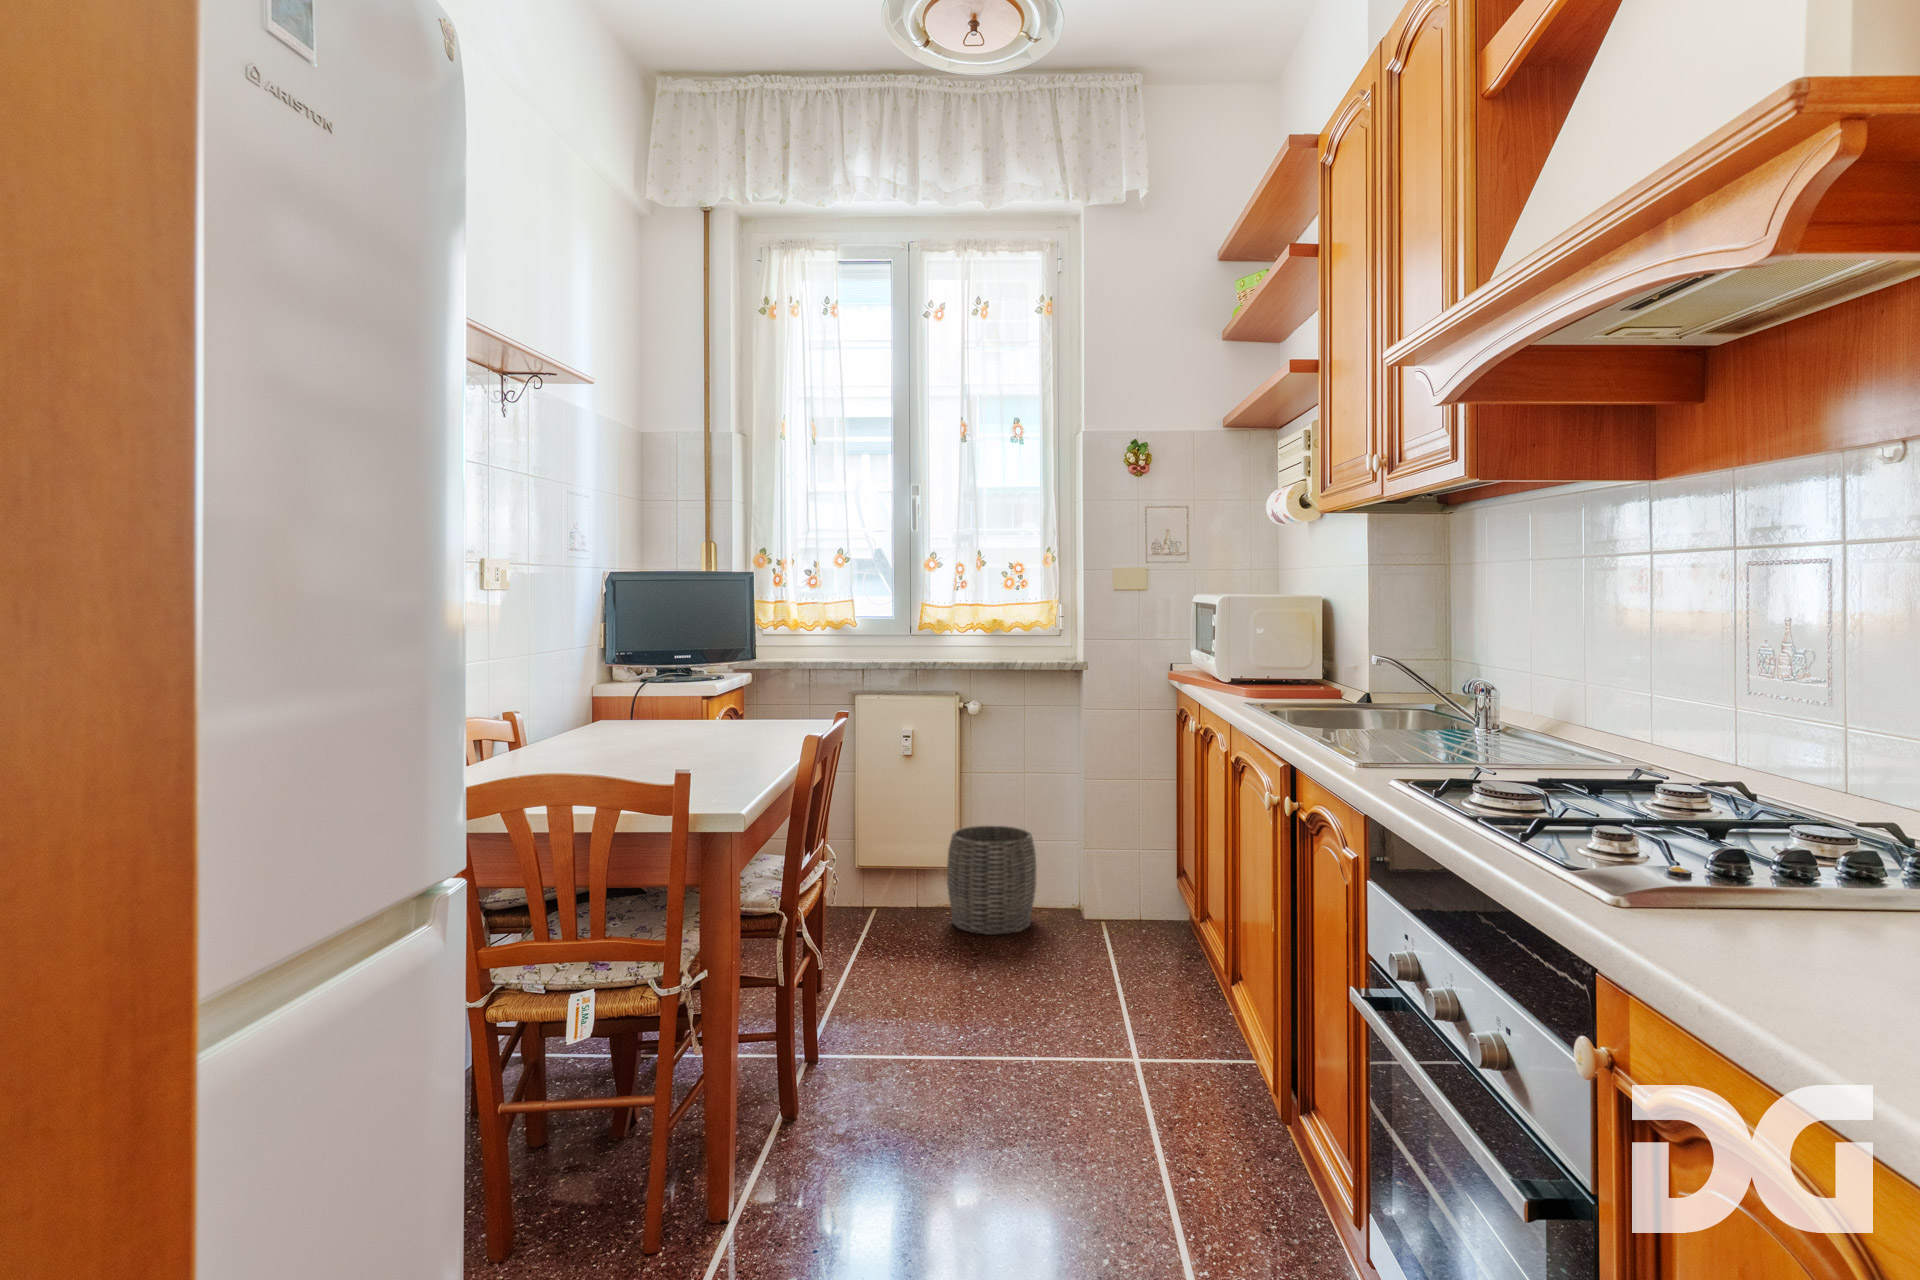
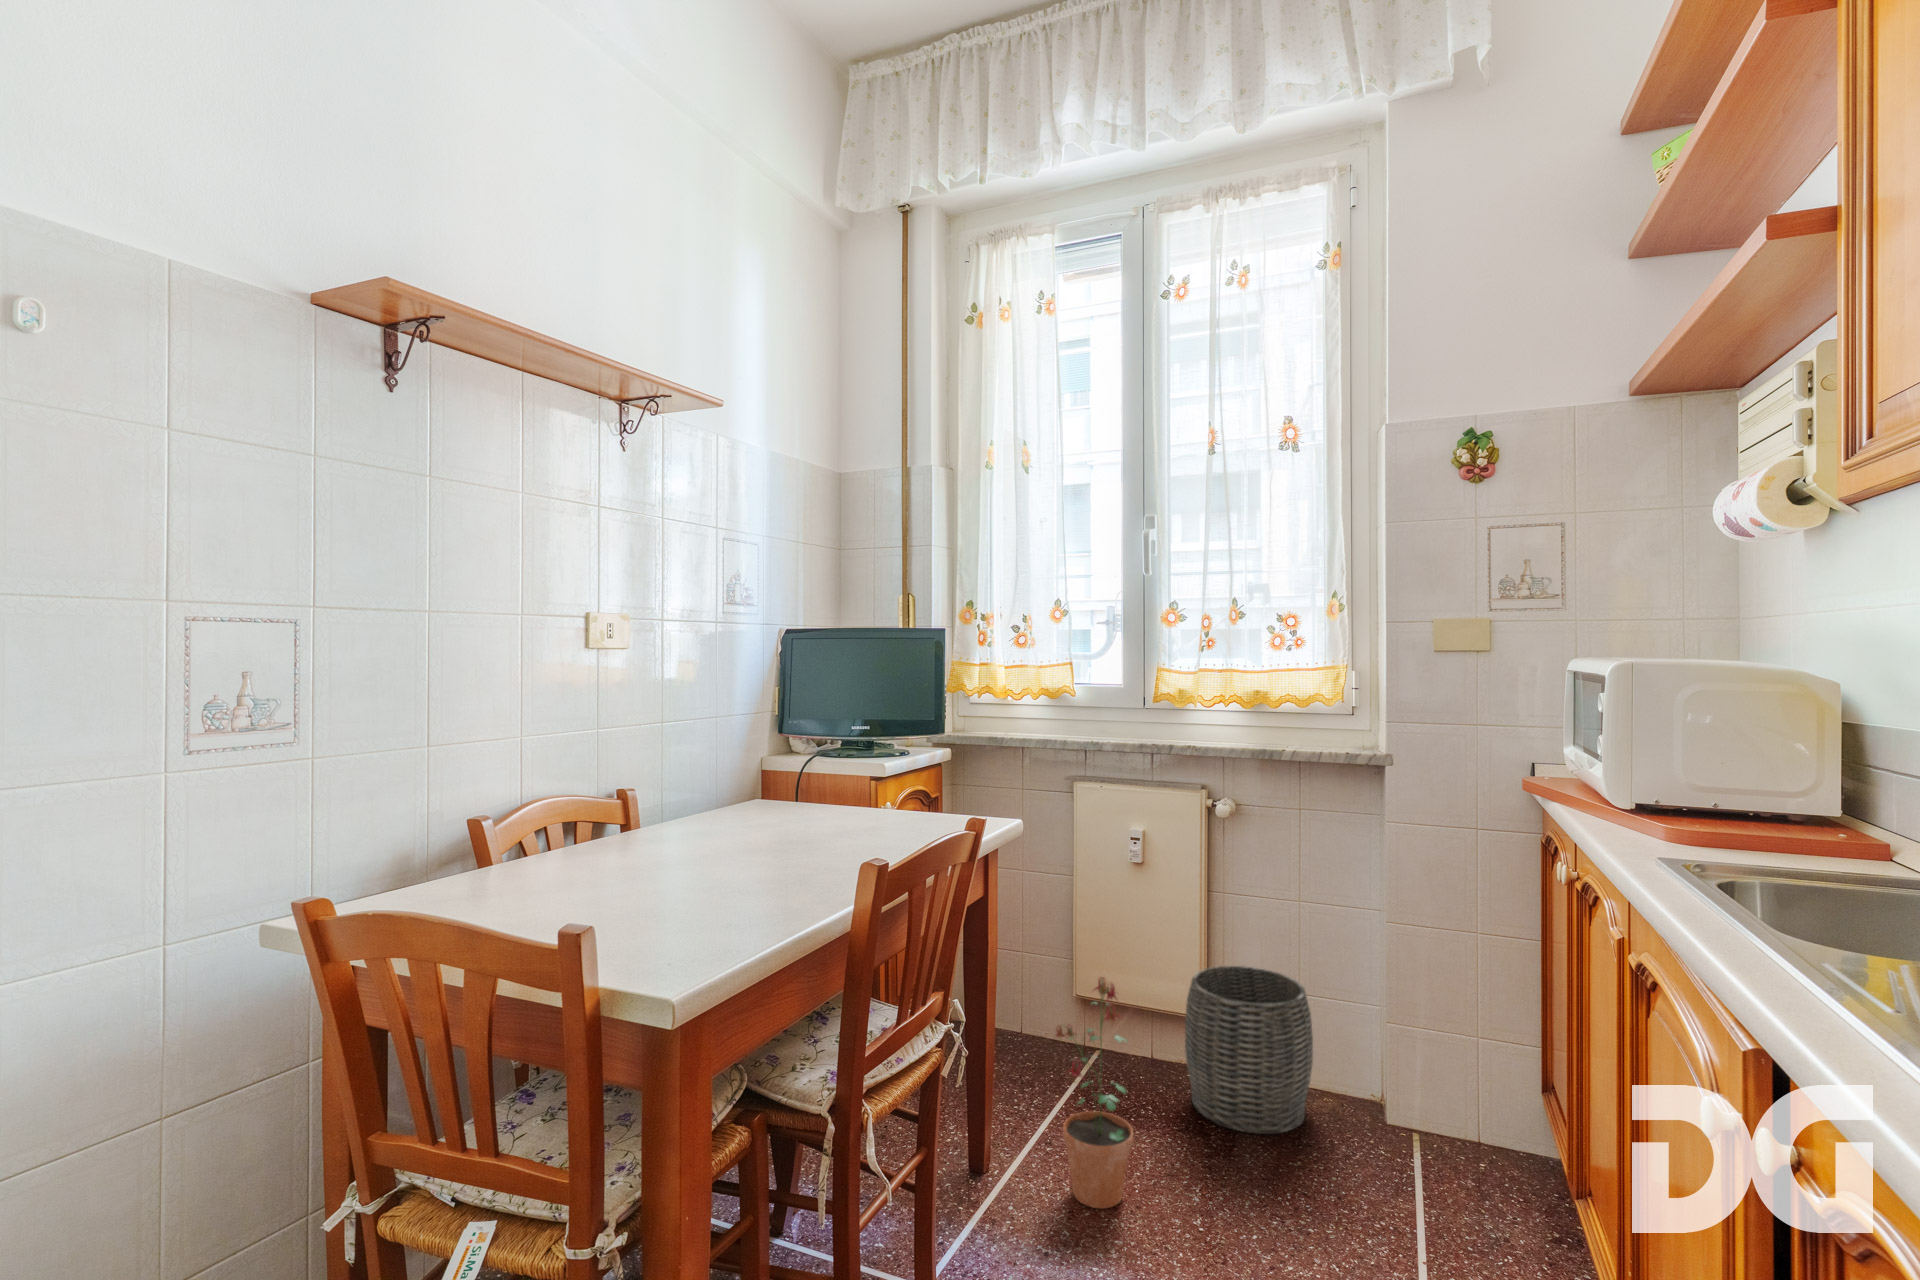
potted plant: none [862,824,924,982] -> present [1056,977,1133,1209]

